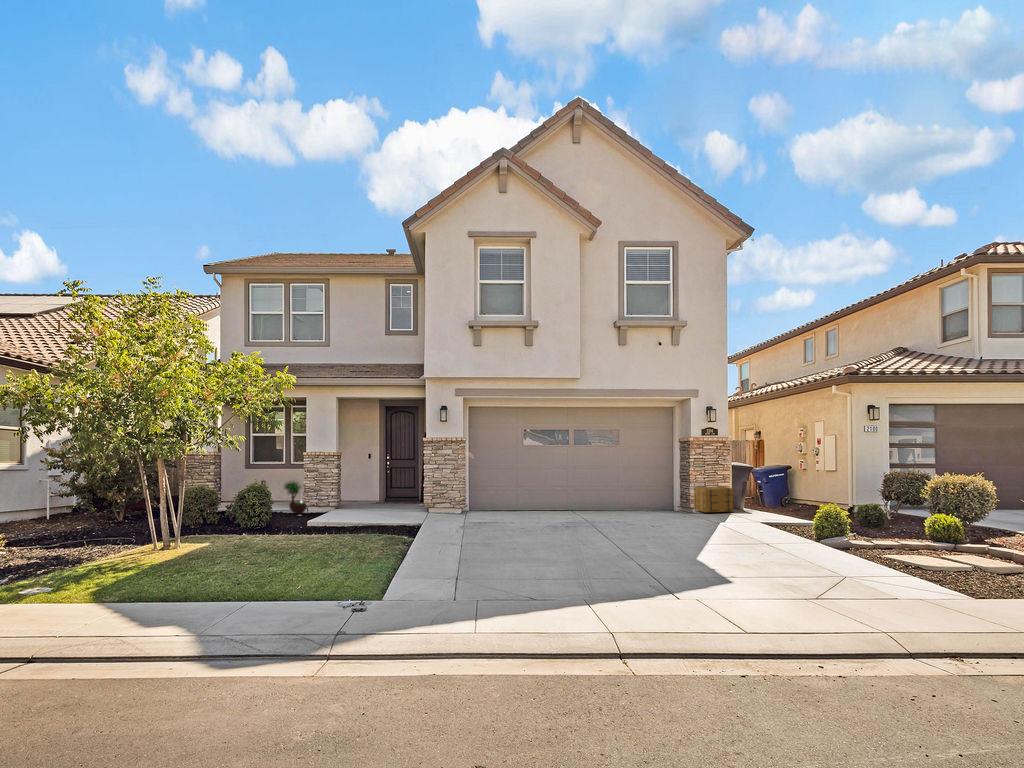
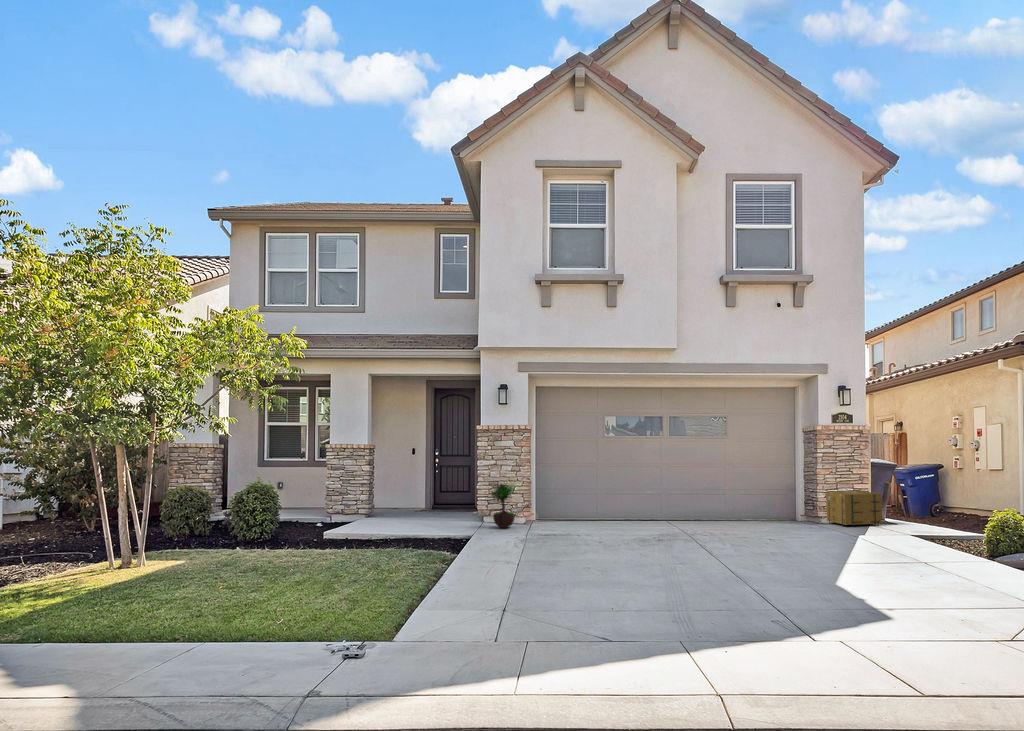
potted tree: present [284,481,306,514] -> present [491,482,515,528]

